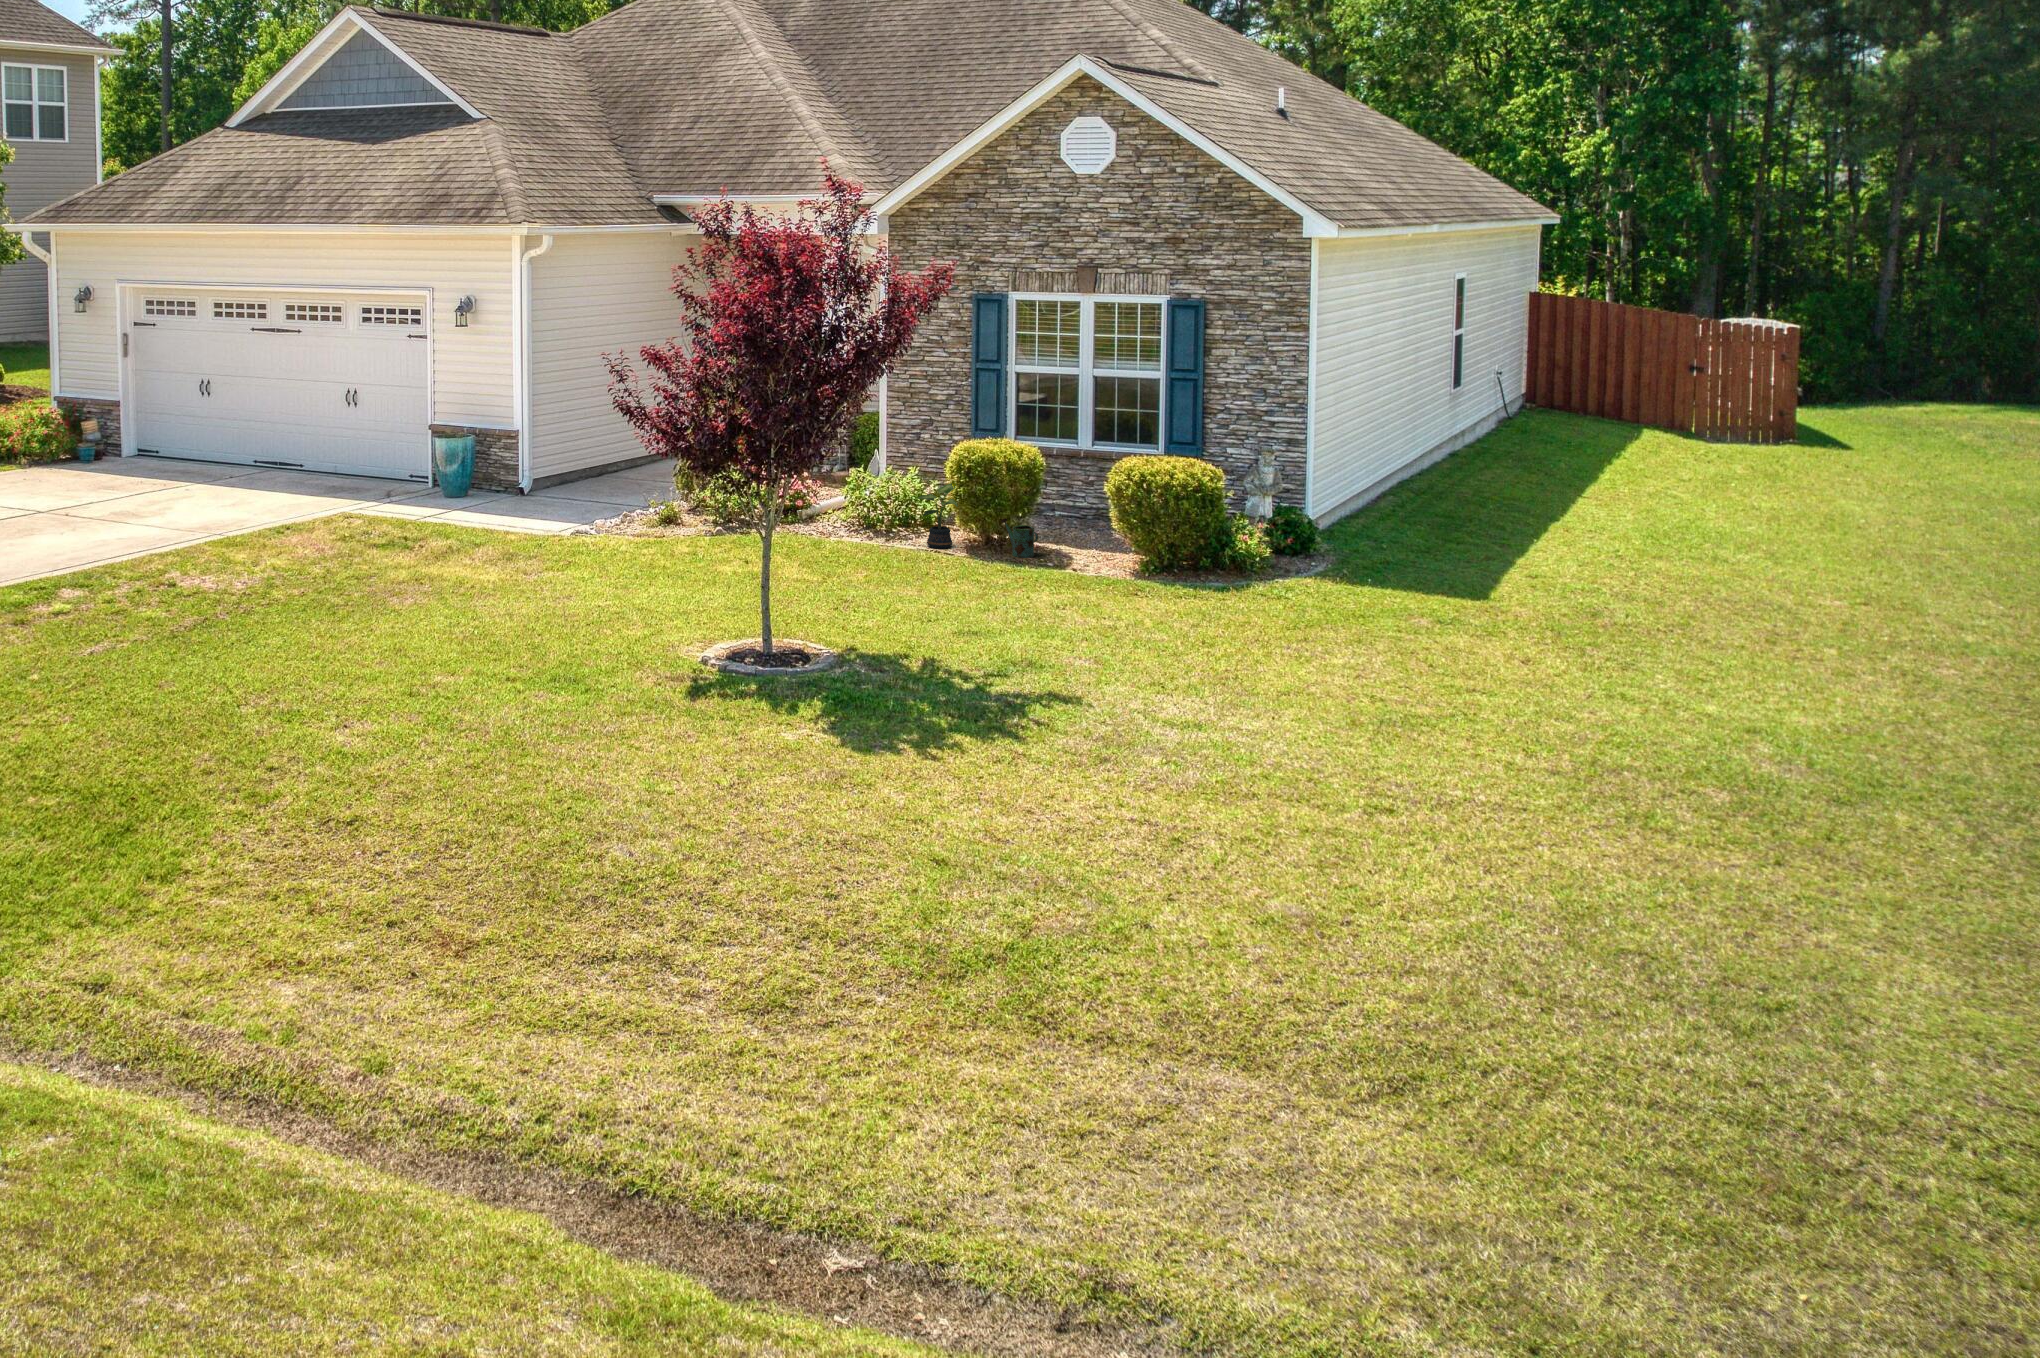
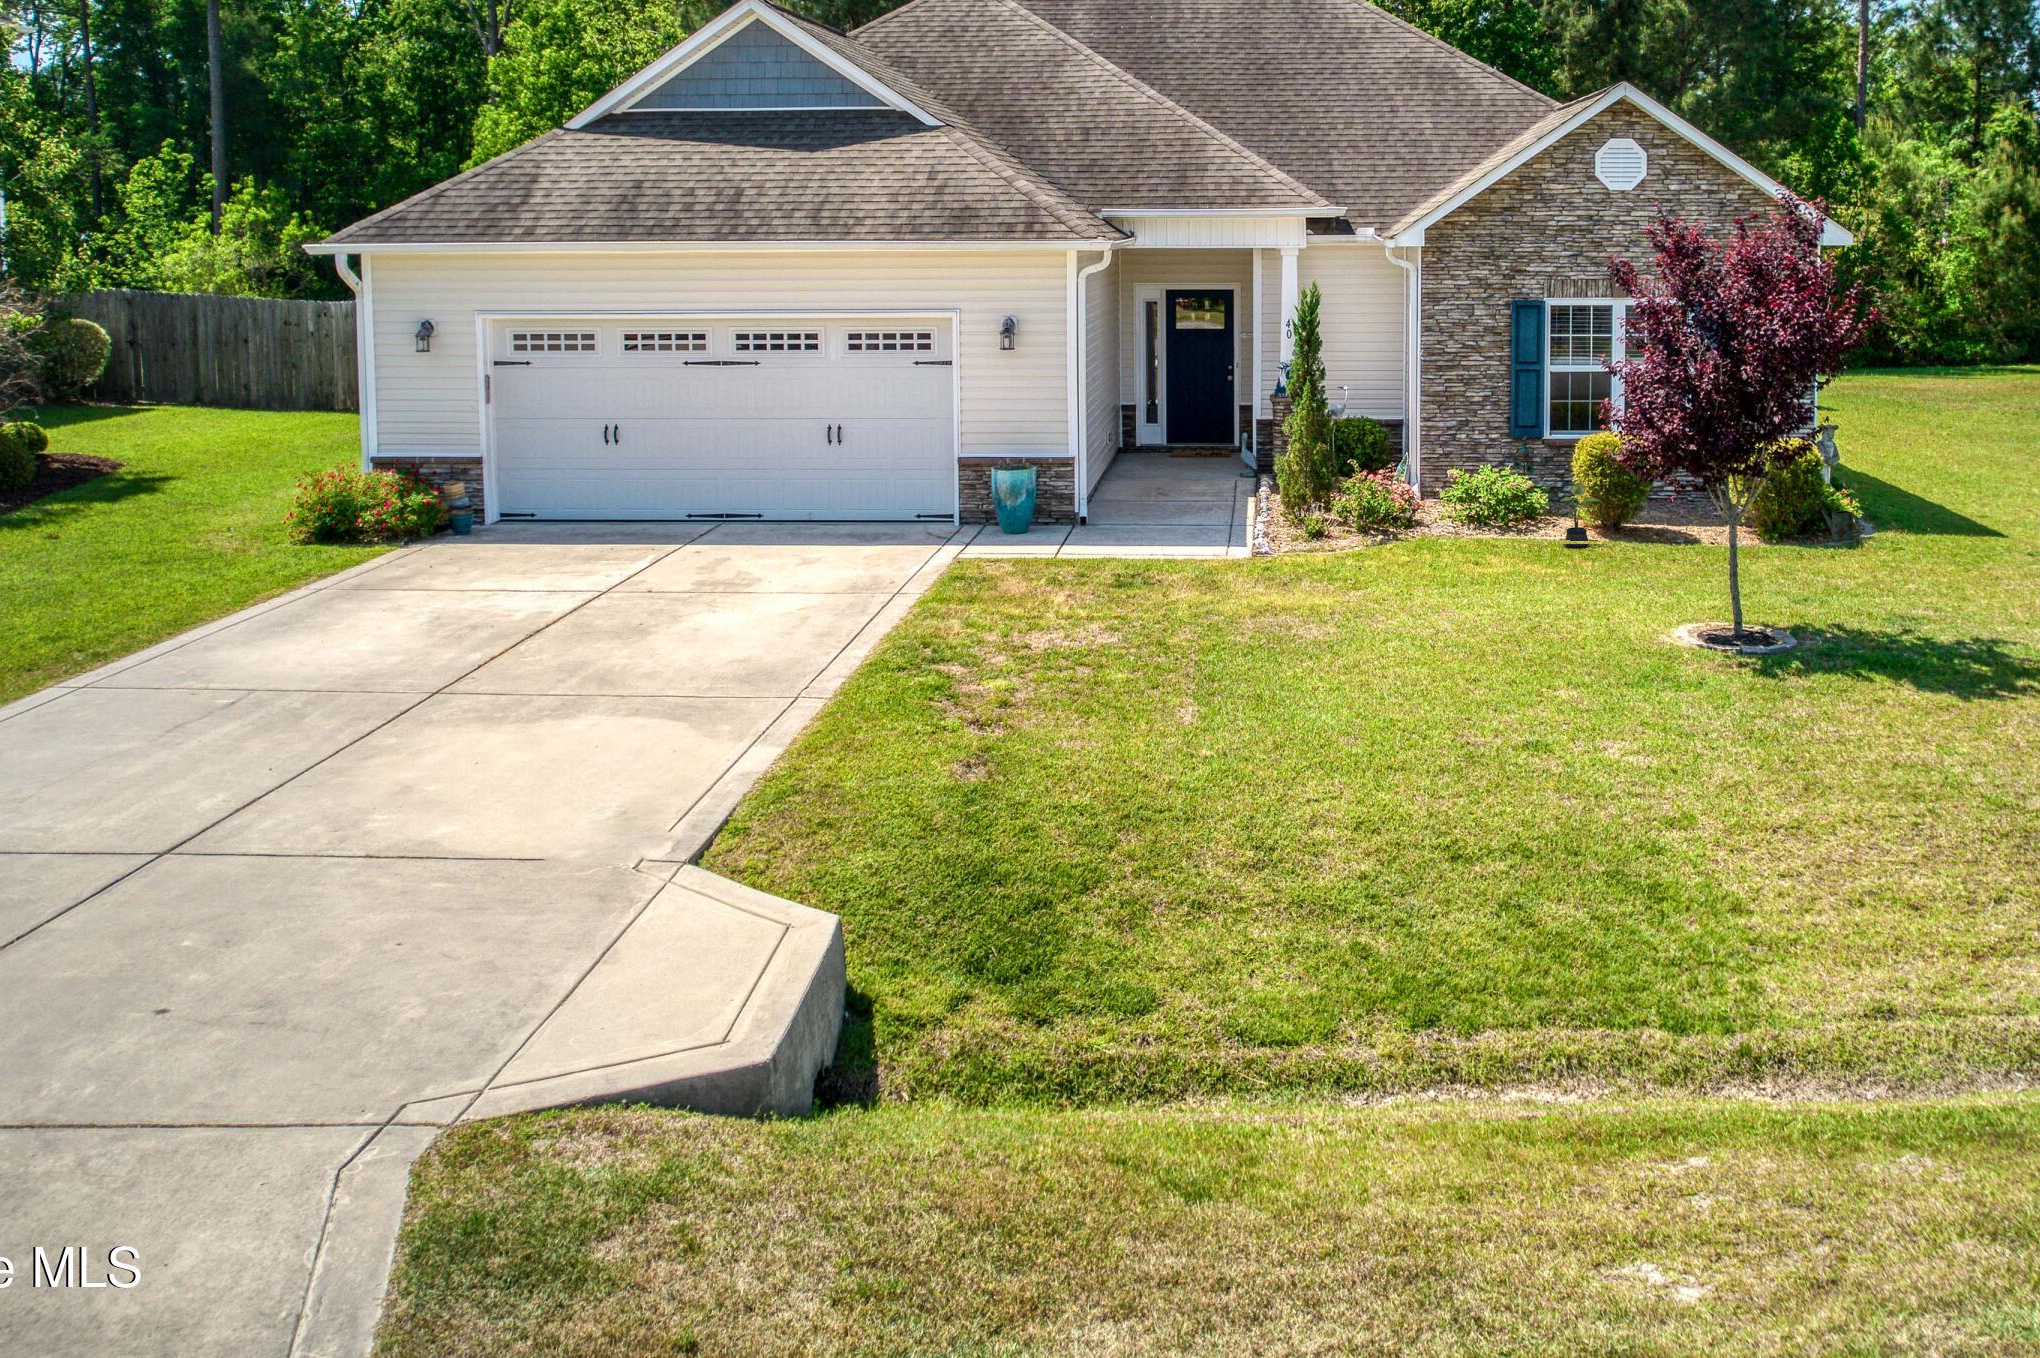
watering can: present [1001,518,1038,558] -> present [1817,506,1858,541]

